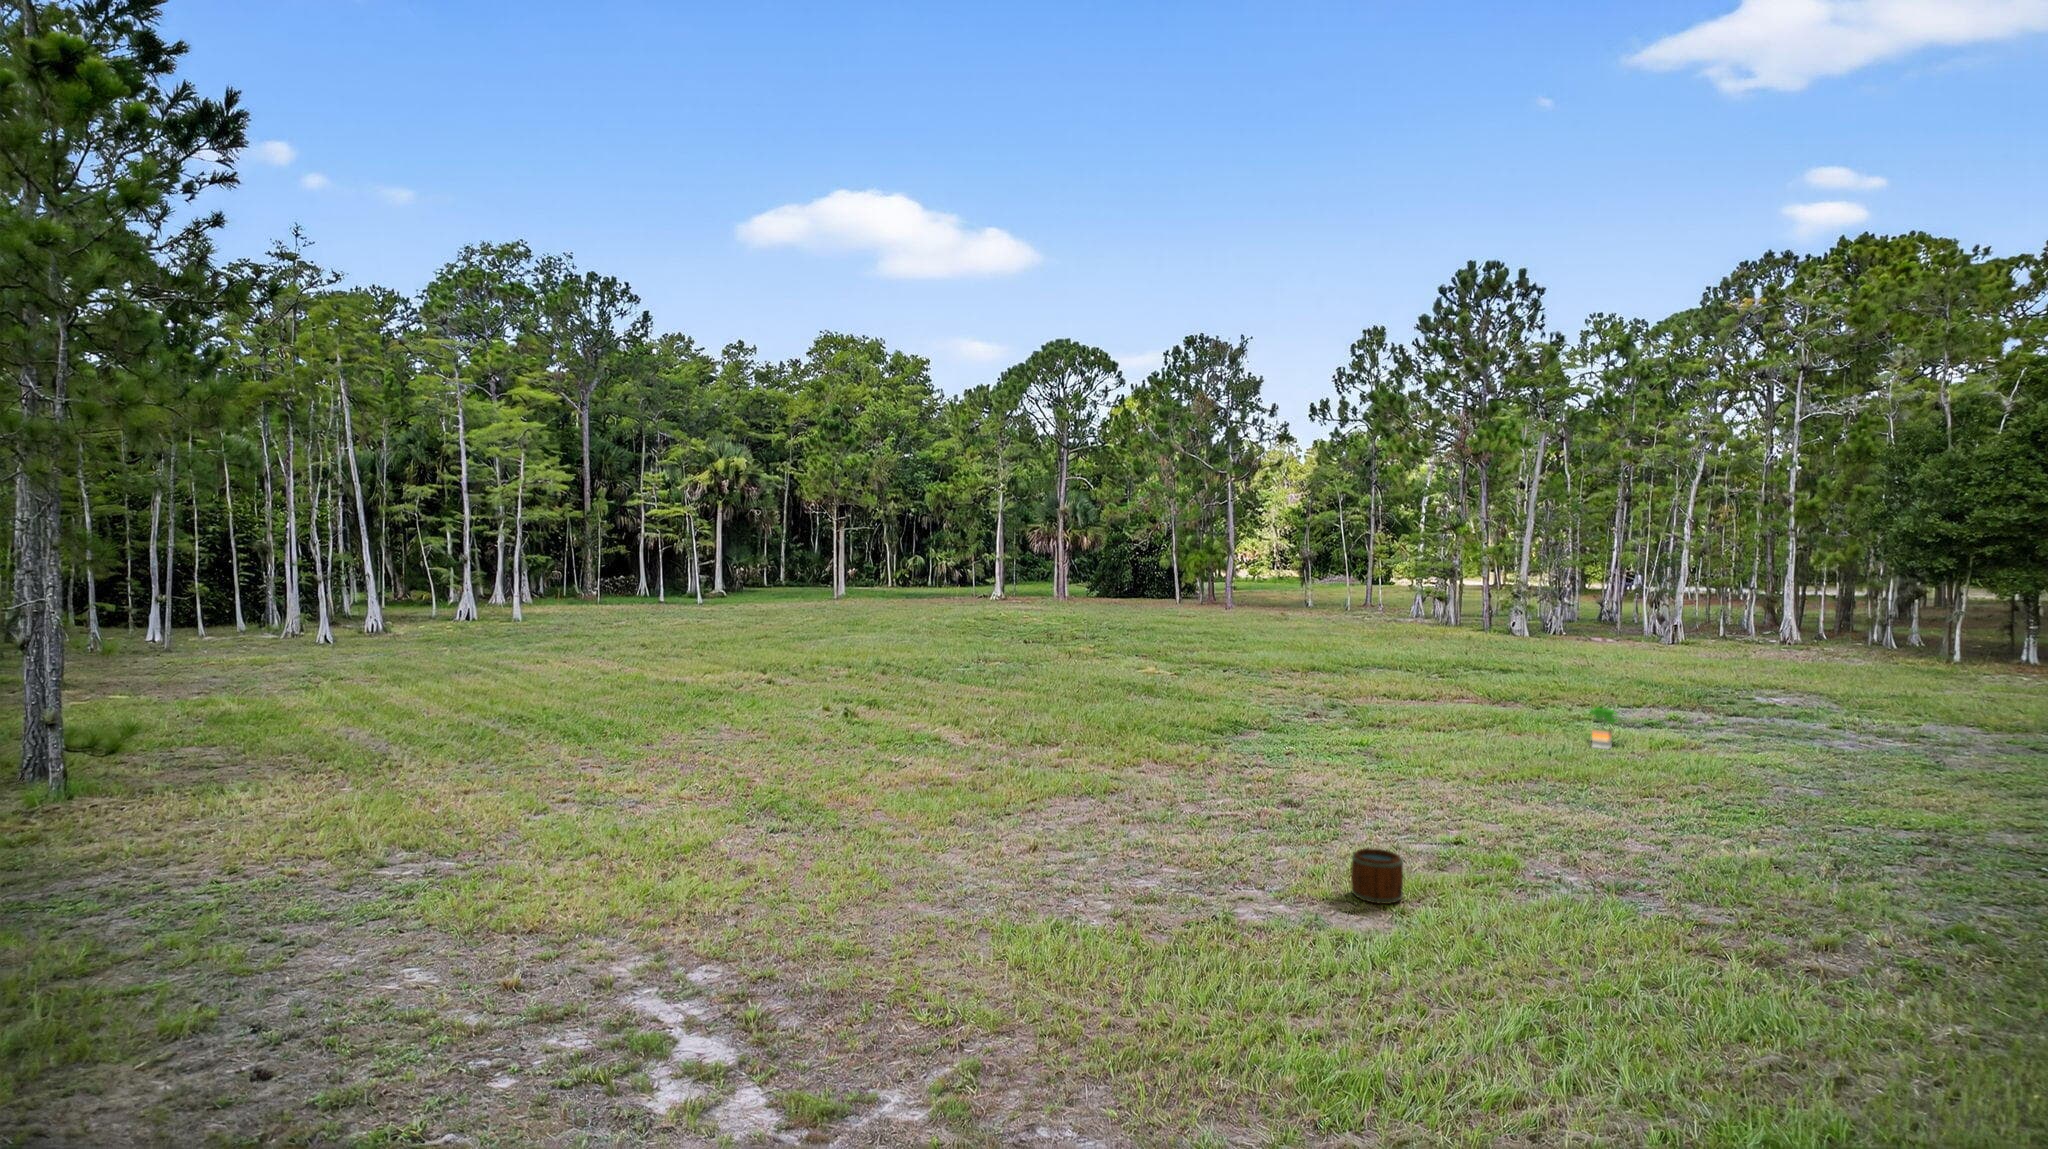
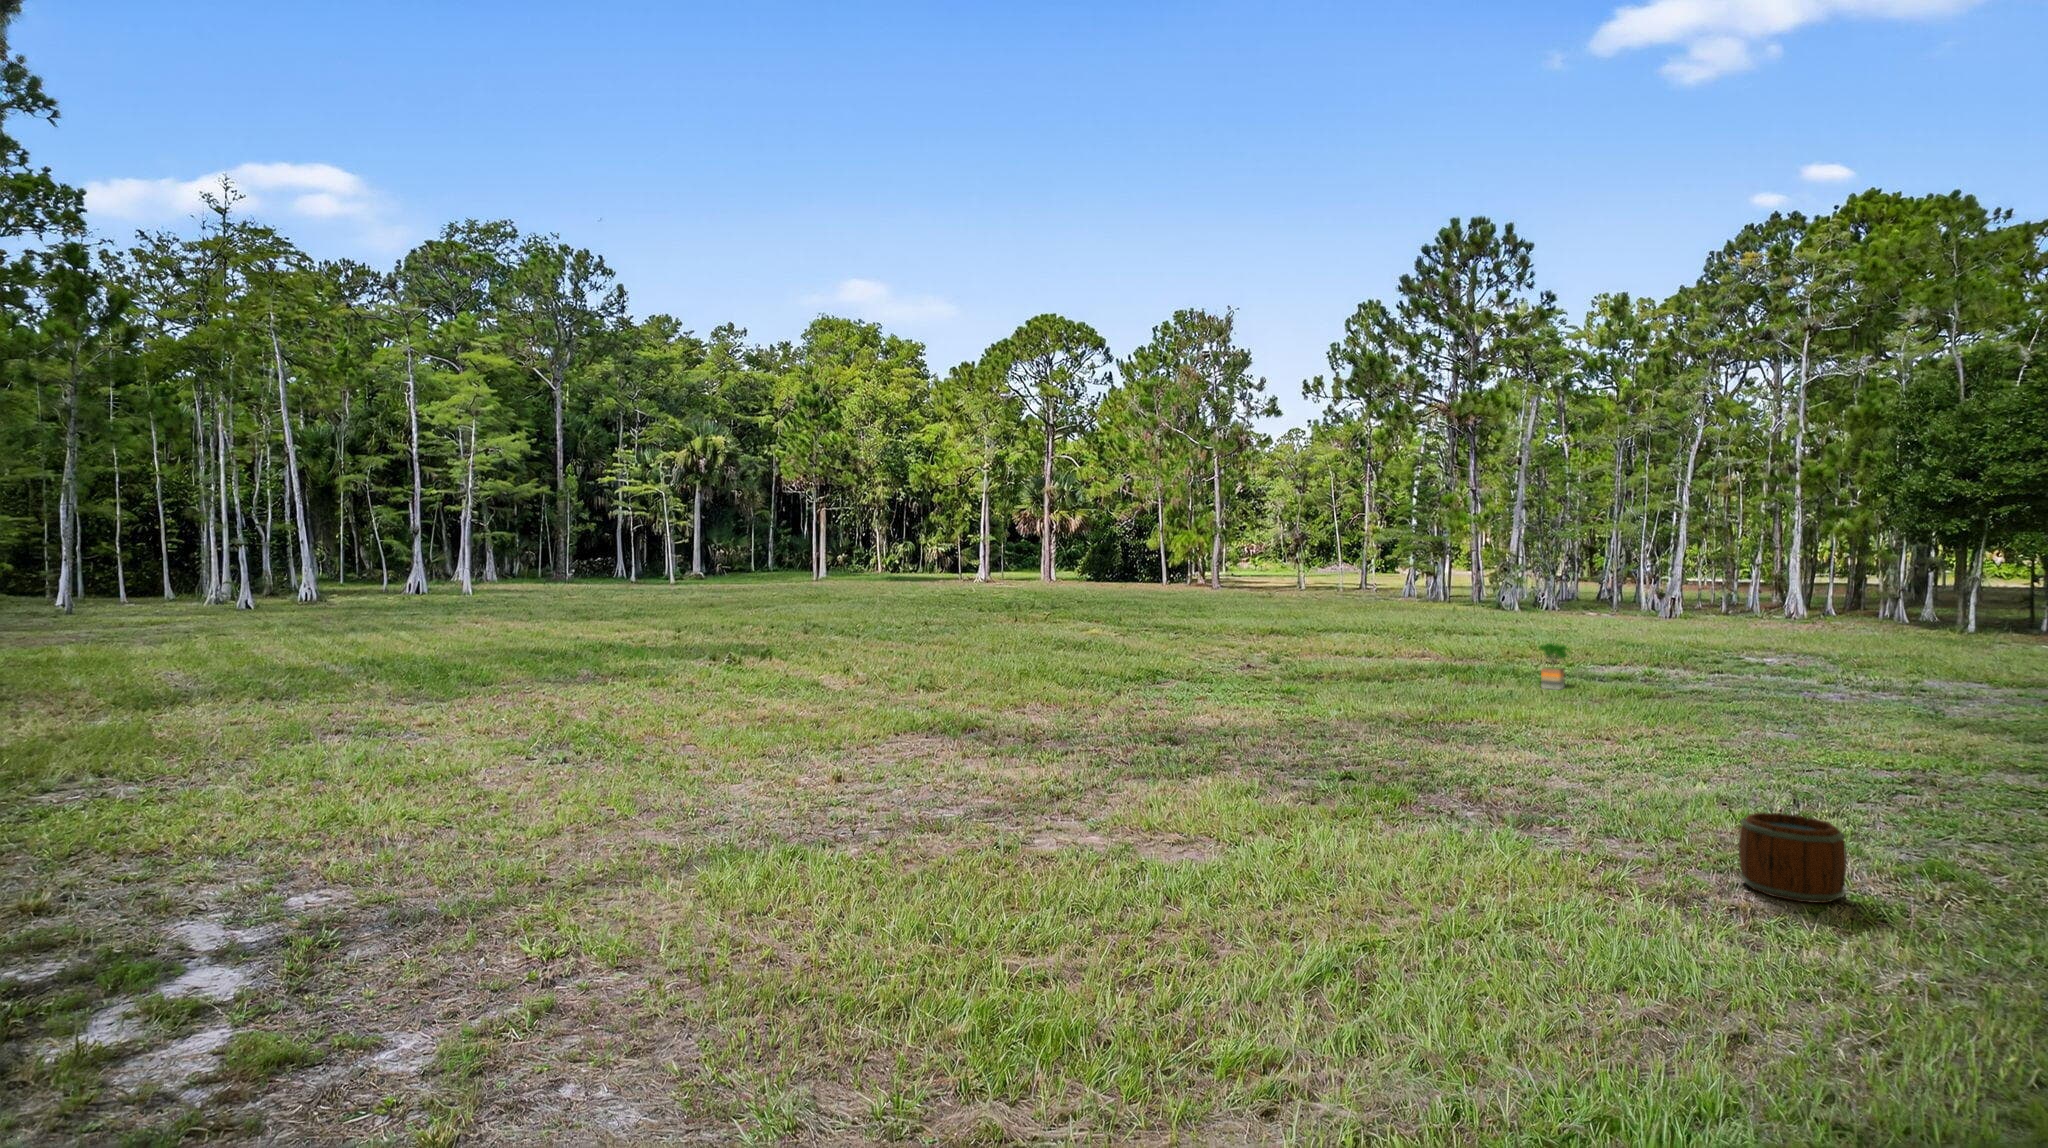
bucket: present [1351,848,1403,904] -> present [1739,813,1846,903]

